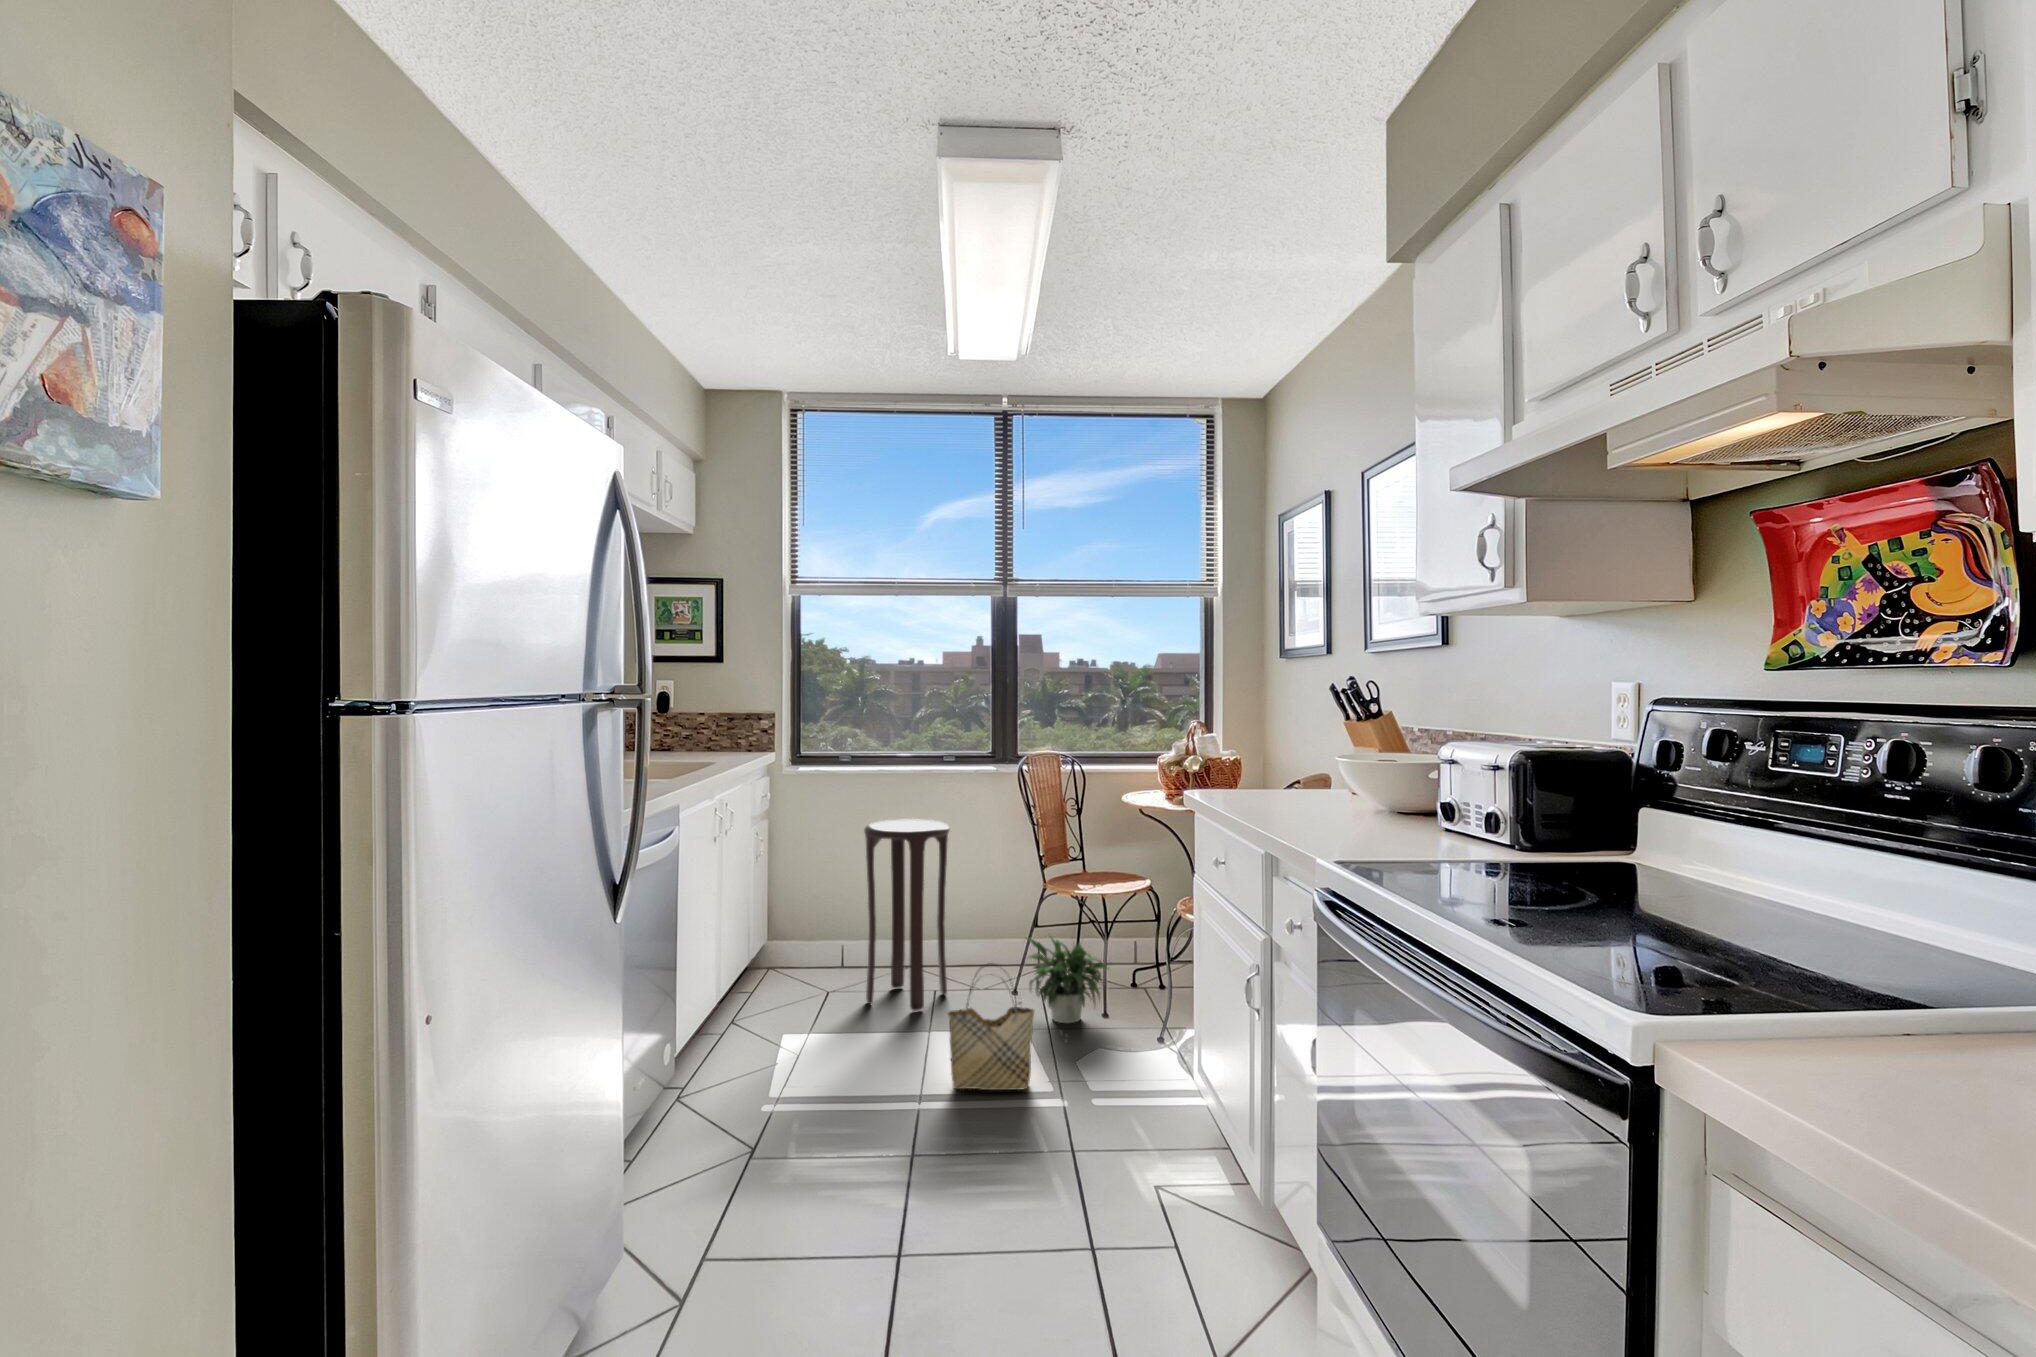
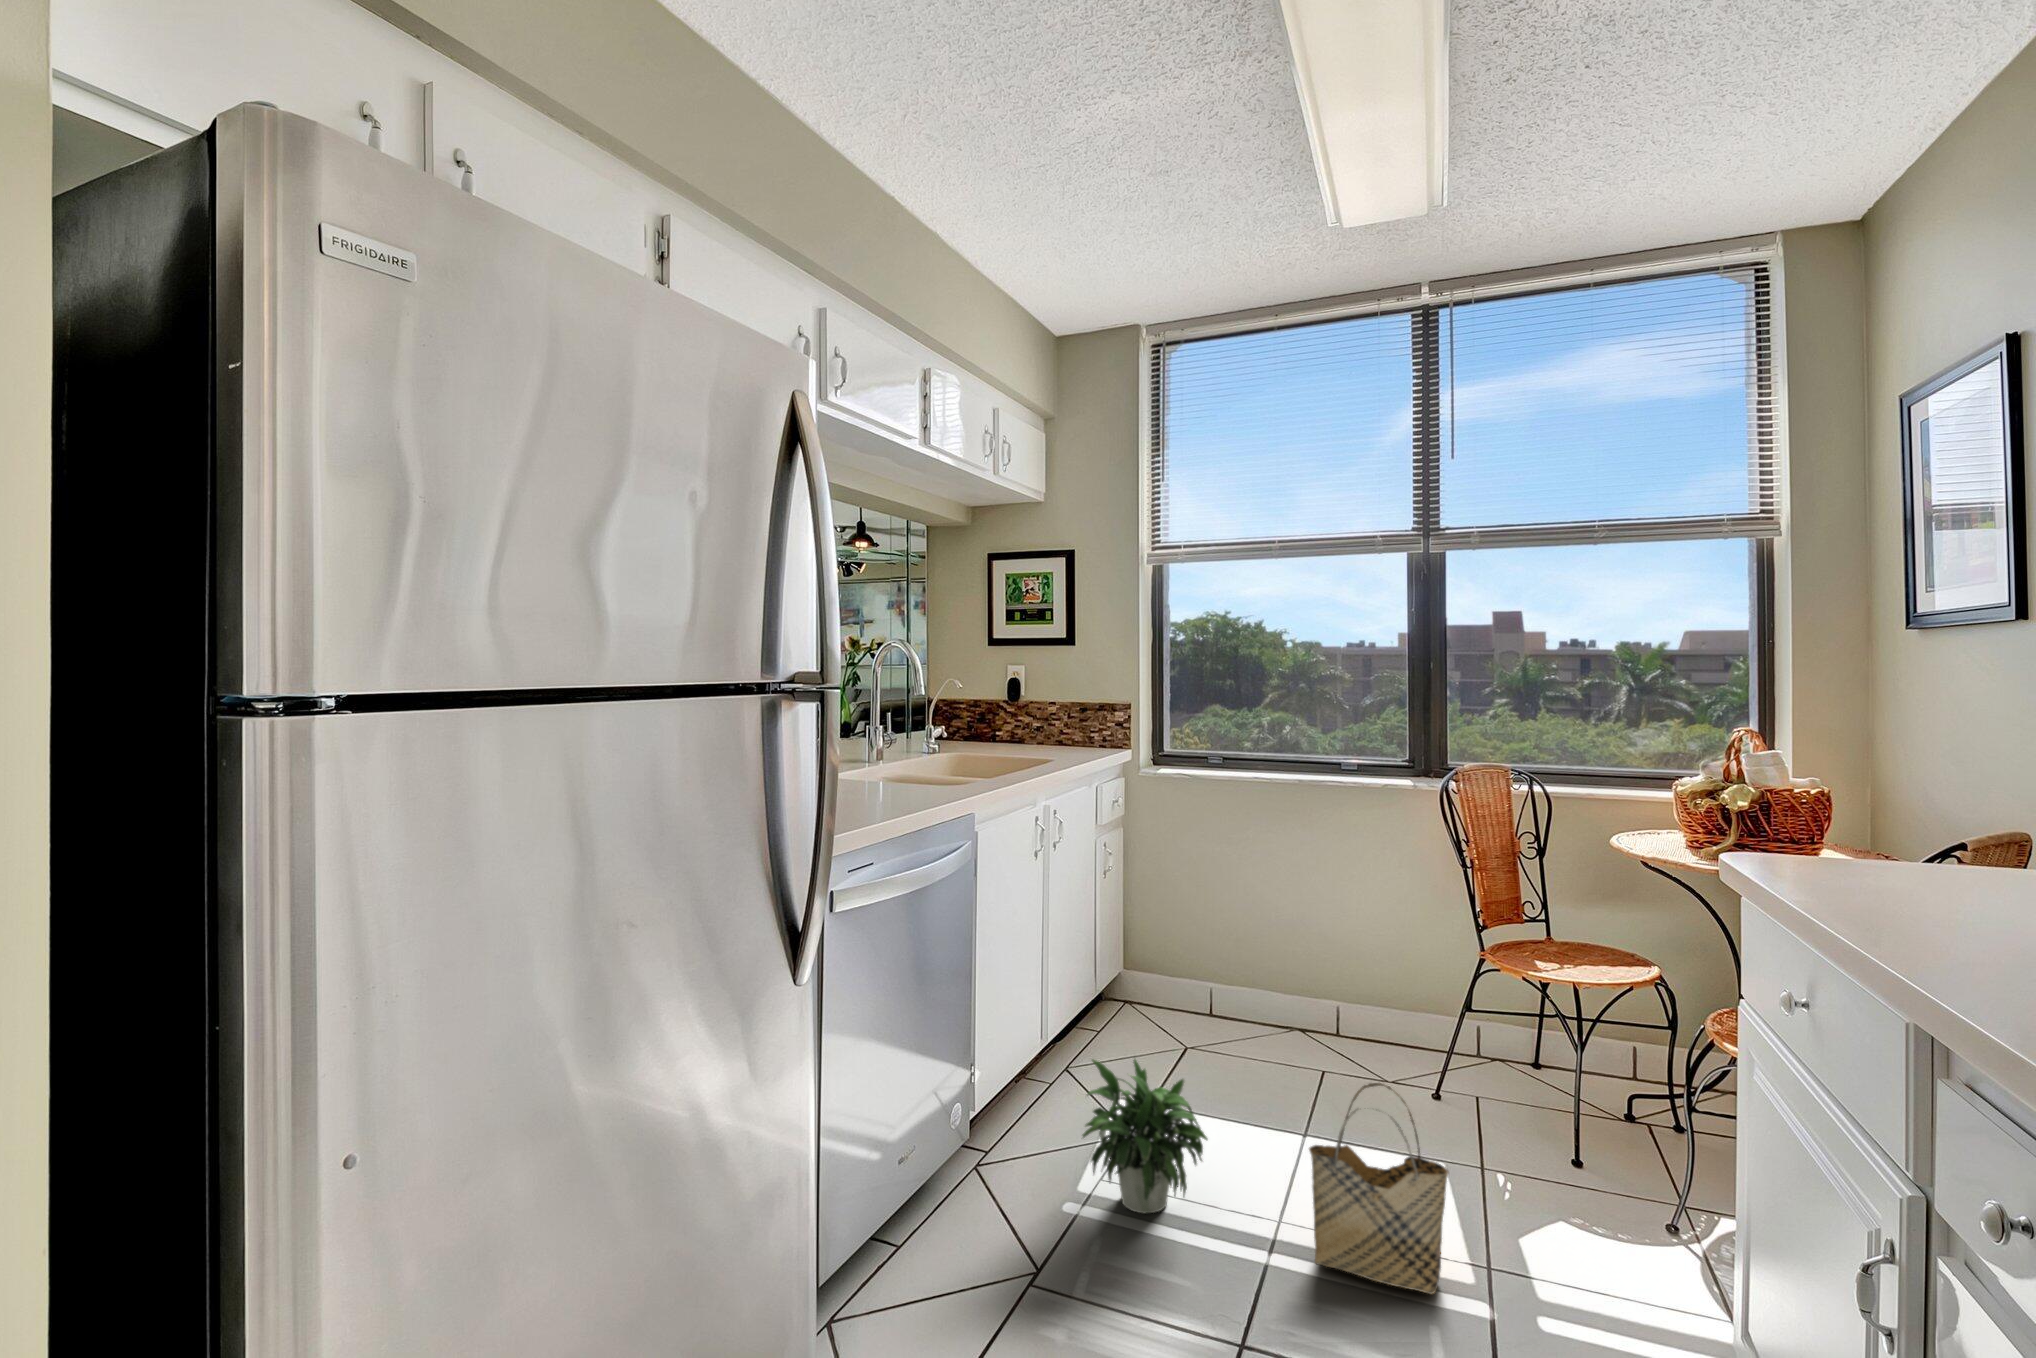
stool: present [864,819,950,1011] -> none [1224,845,1340,1103]
potted plant: present [1026,938,1108,1023] -> present [1082,1059,1208,1213]

